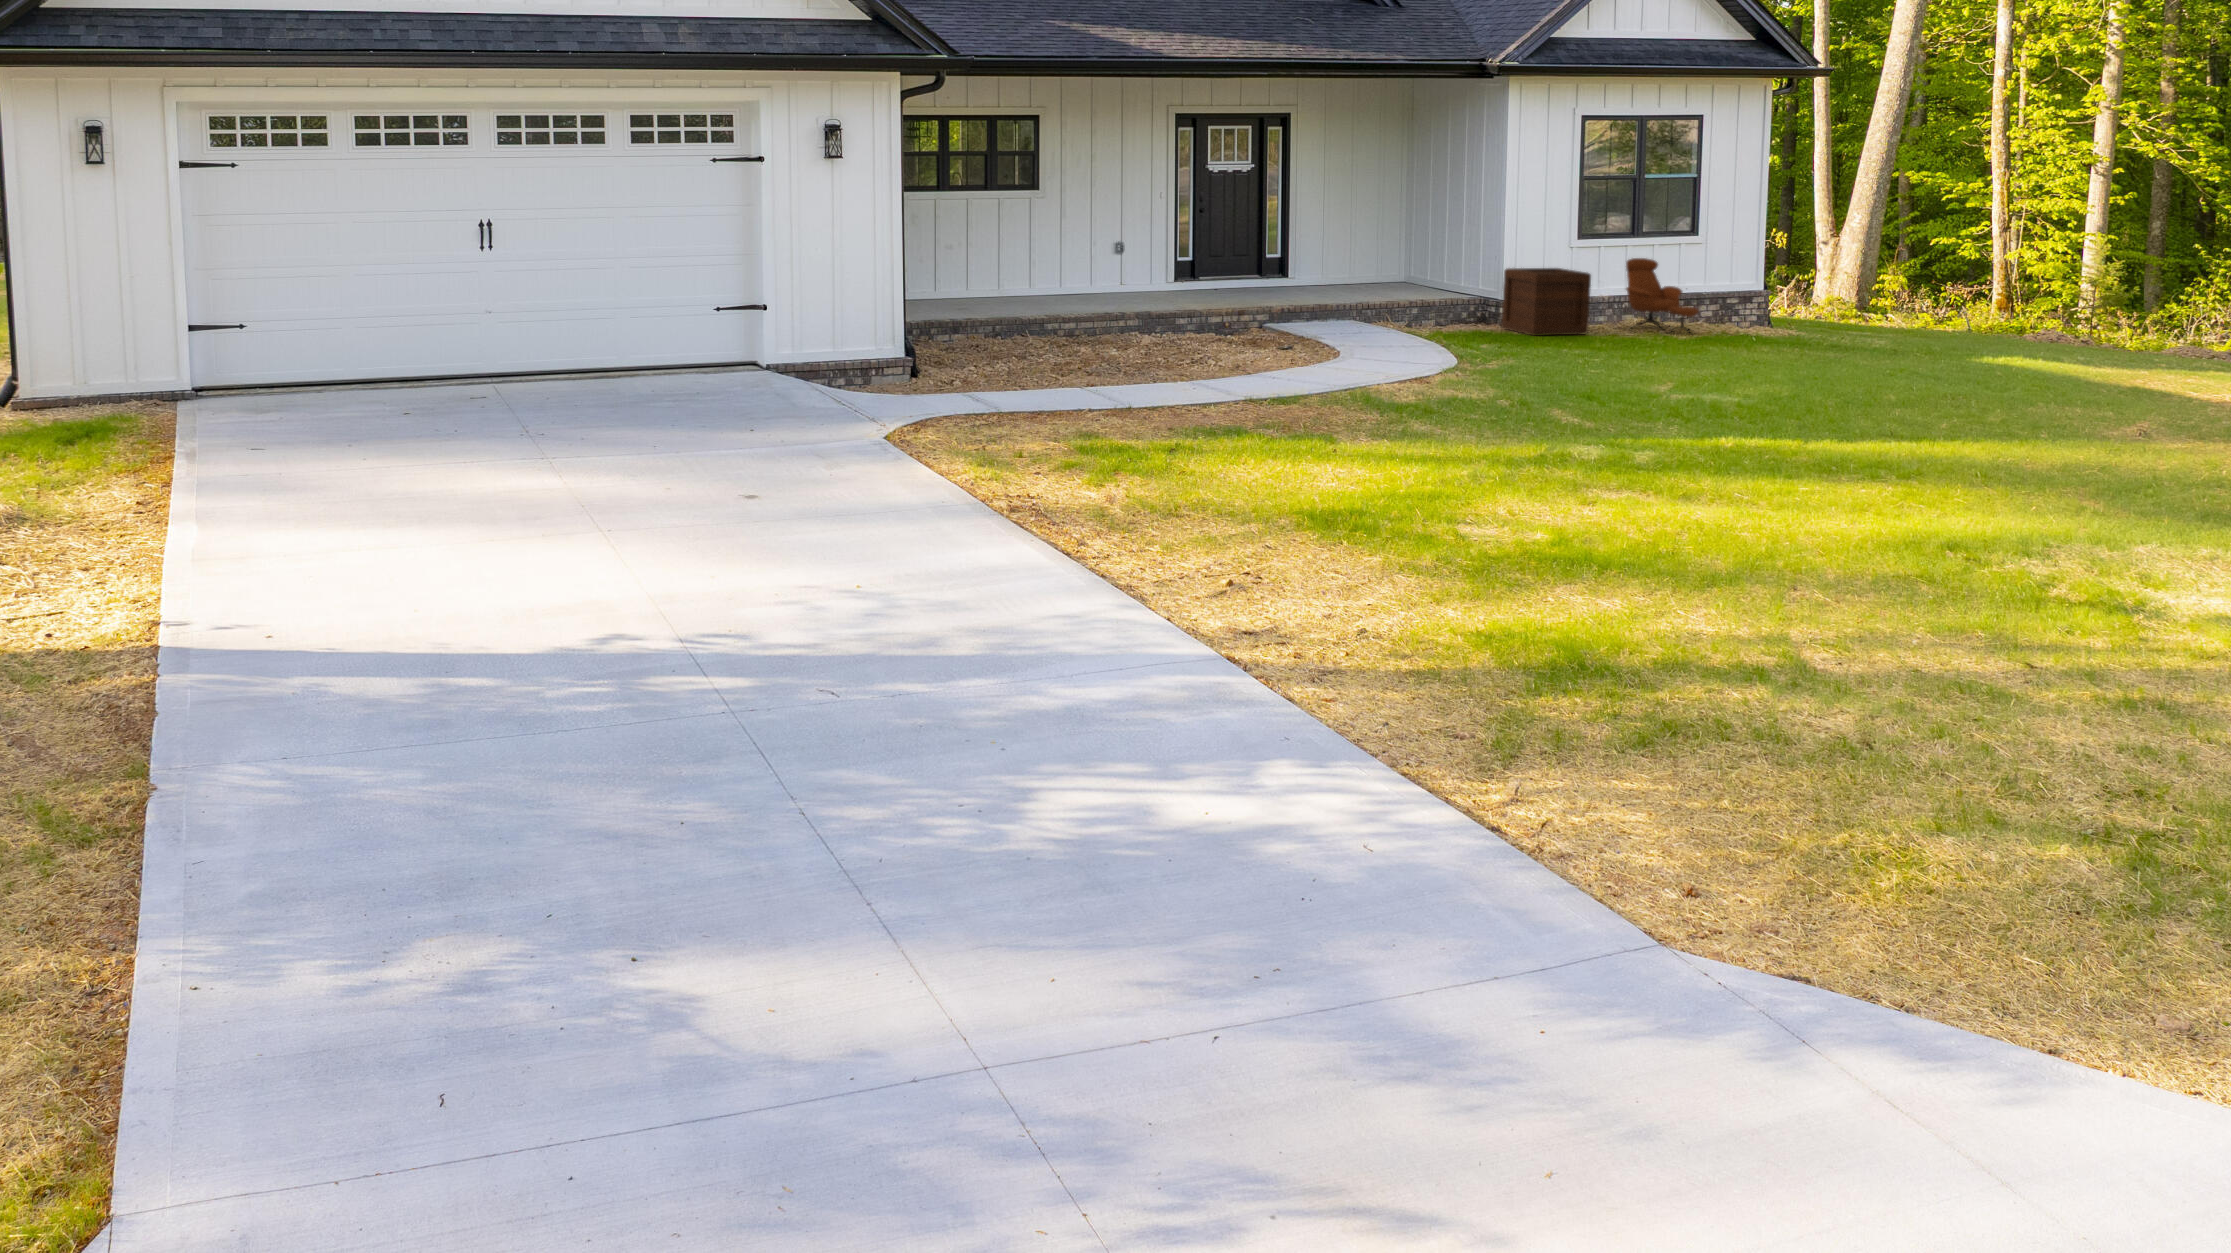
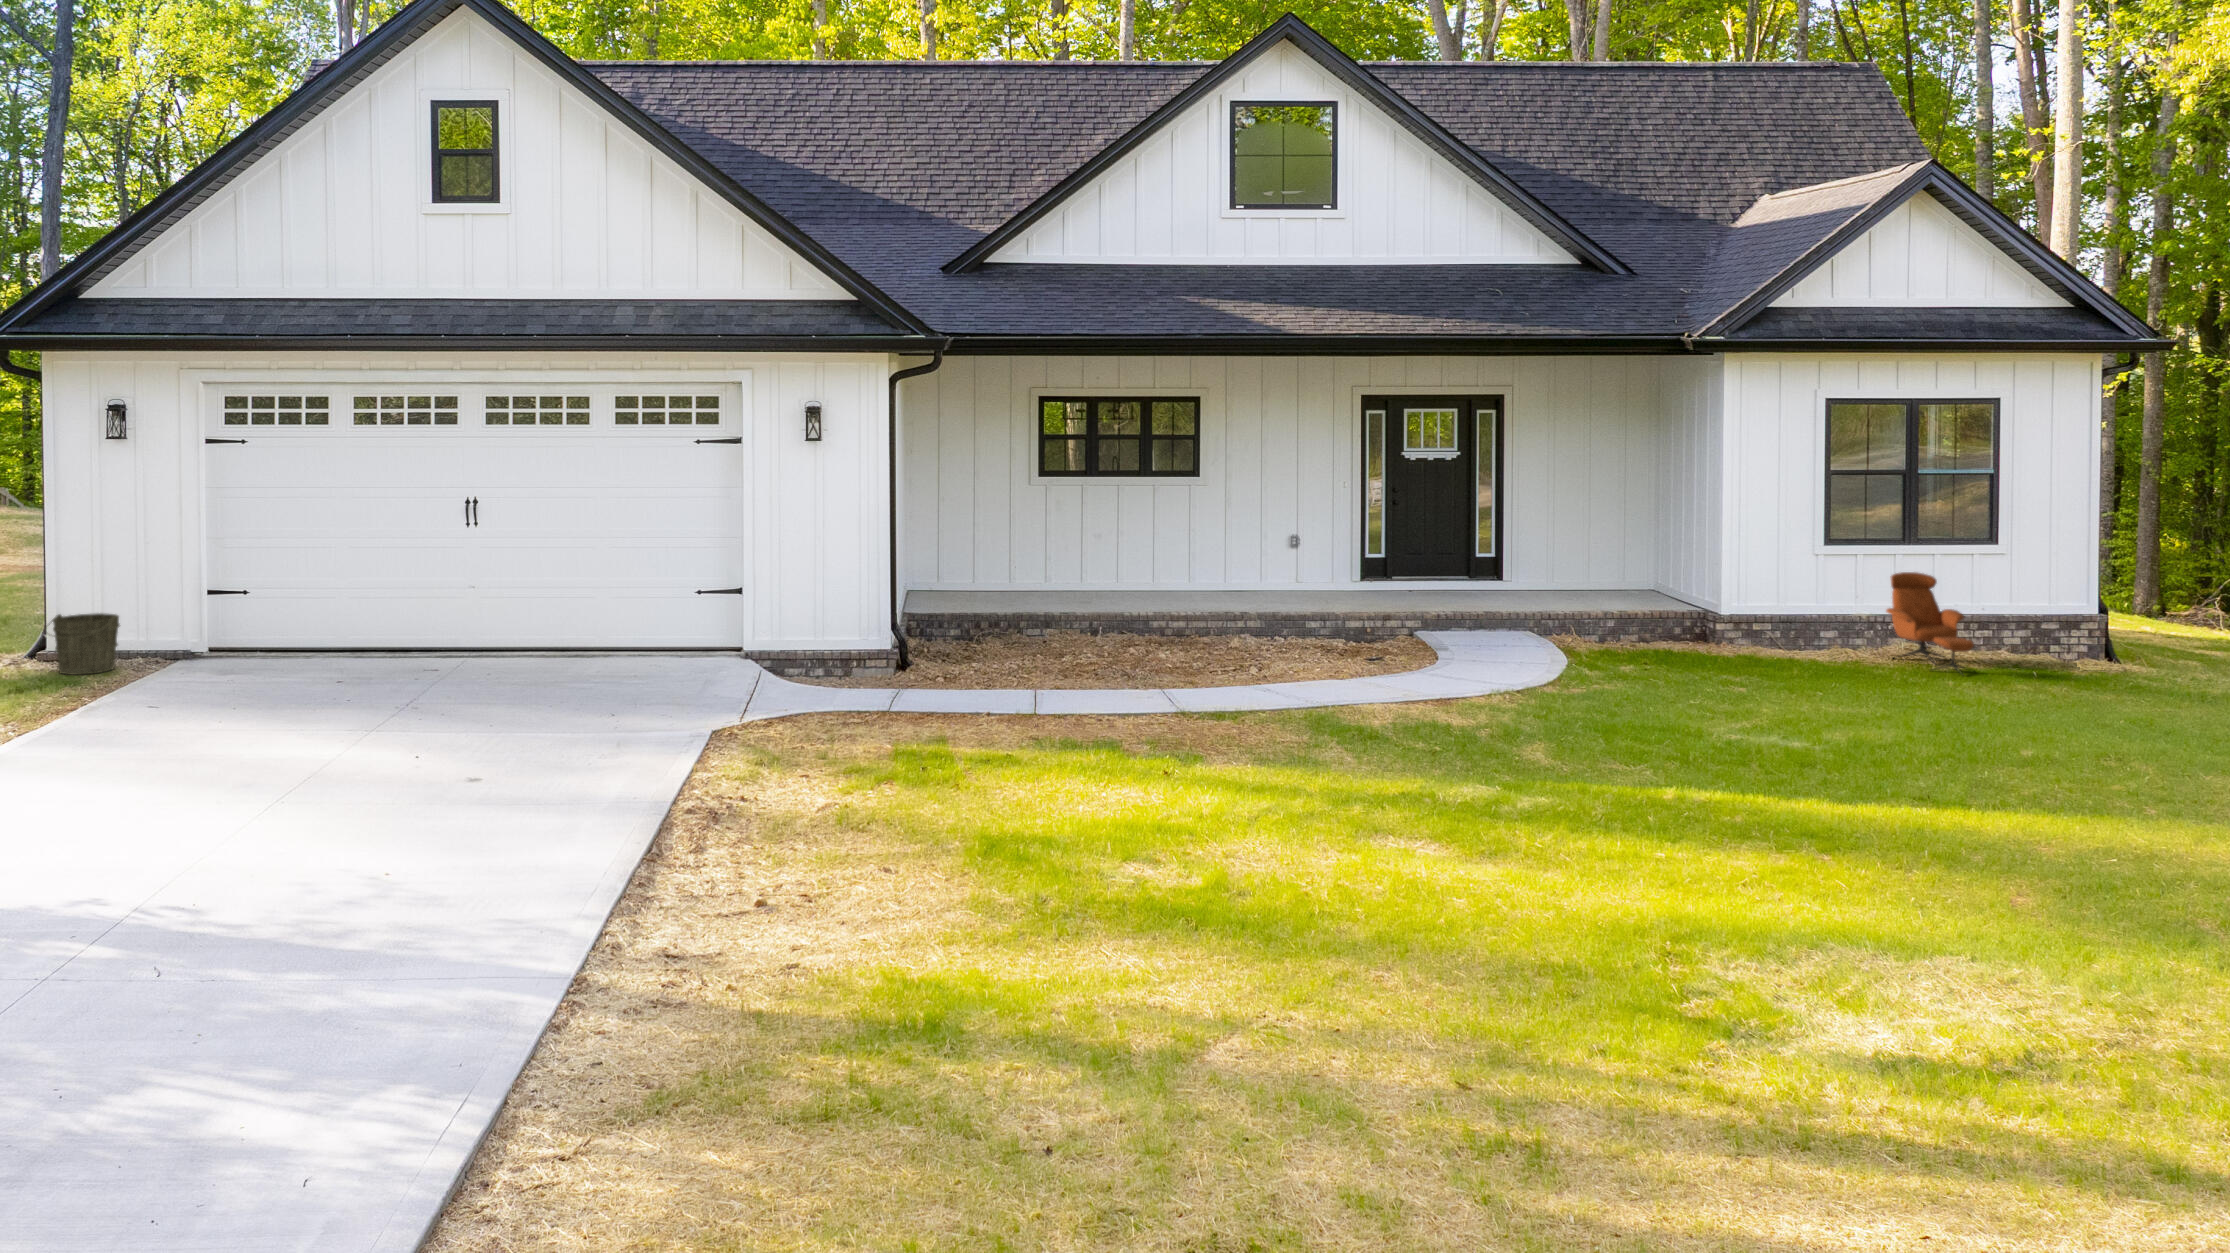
wooden crate: present [1501,268,1591,336] -> none [1714,579,1818,666]
bucket: none [62,353,133,416] -> present [49,613,120,675]

